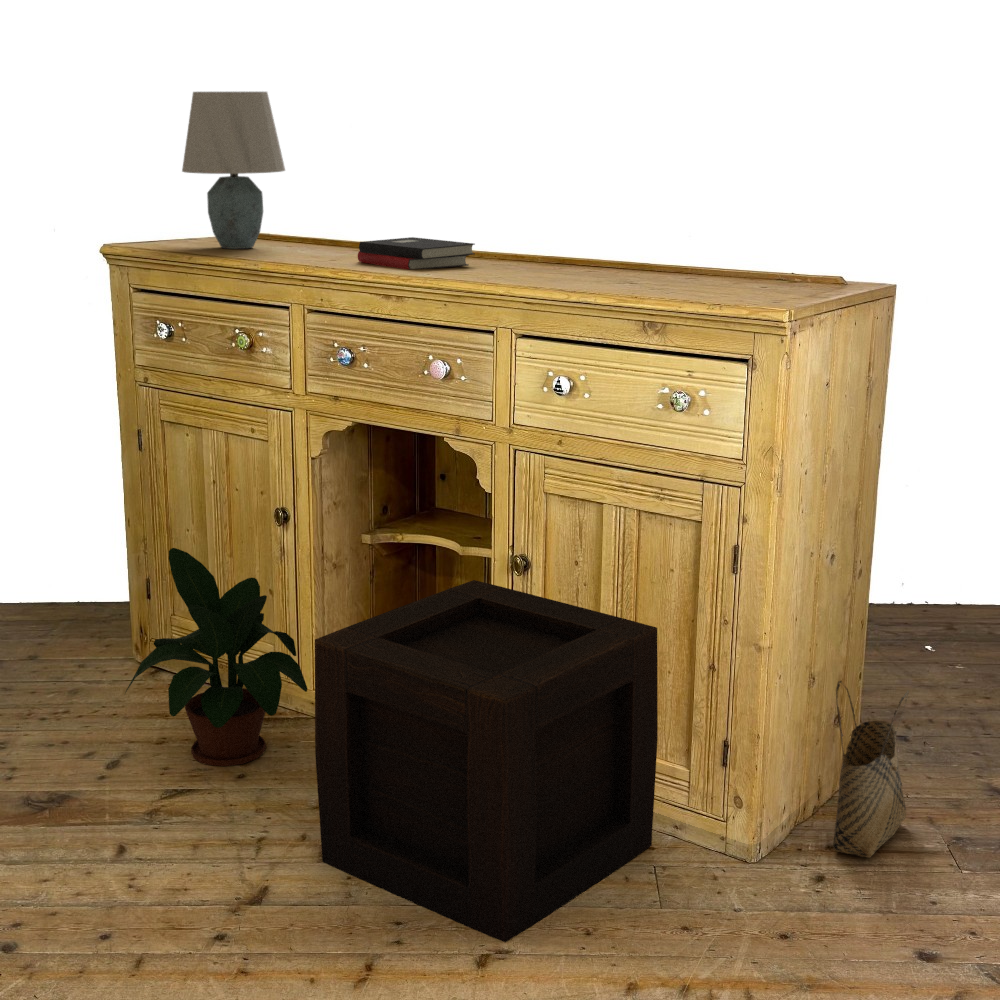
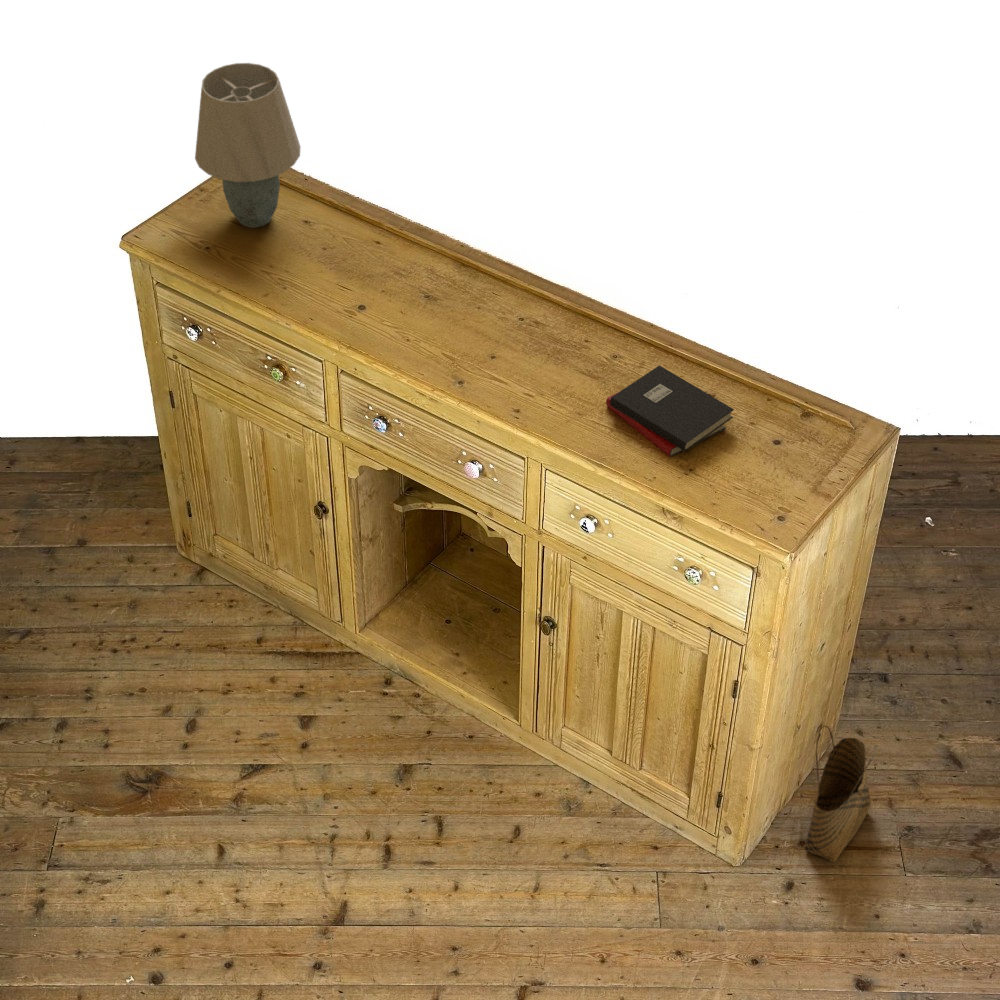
hardback book: present [358,237,475,270] -> present [606,365,734,457]
potted plant: present [125,548,307,766] -> none [193,563,355,730]
wooden crate: present [315,580,658,942] -> none [377,625,666,972]

